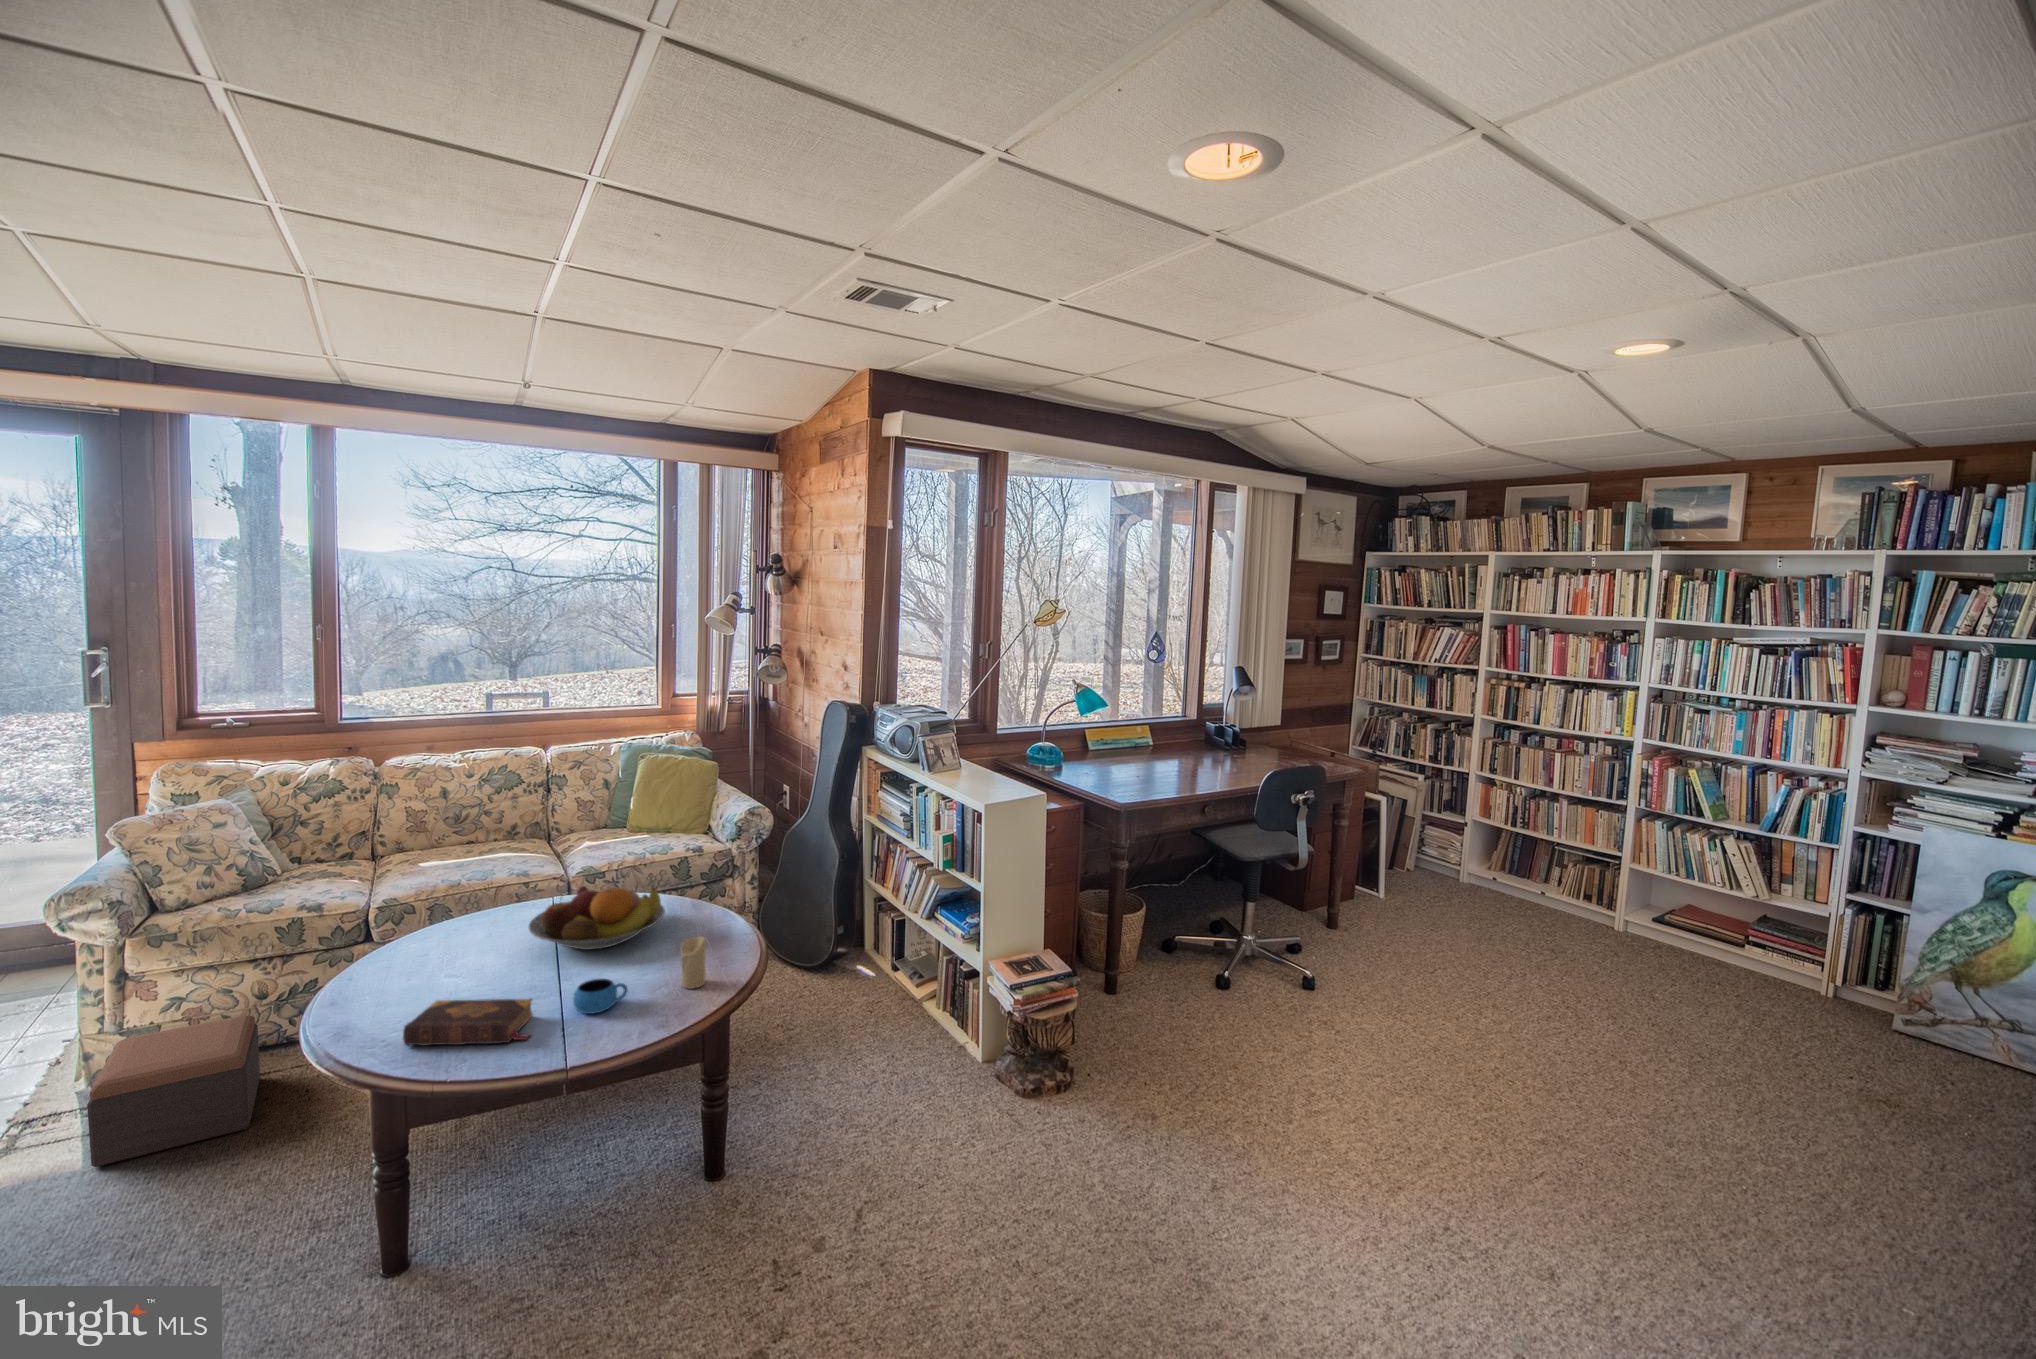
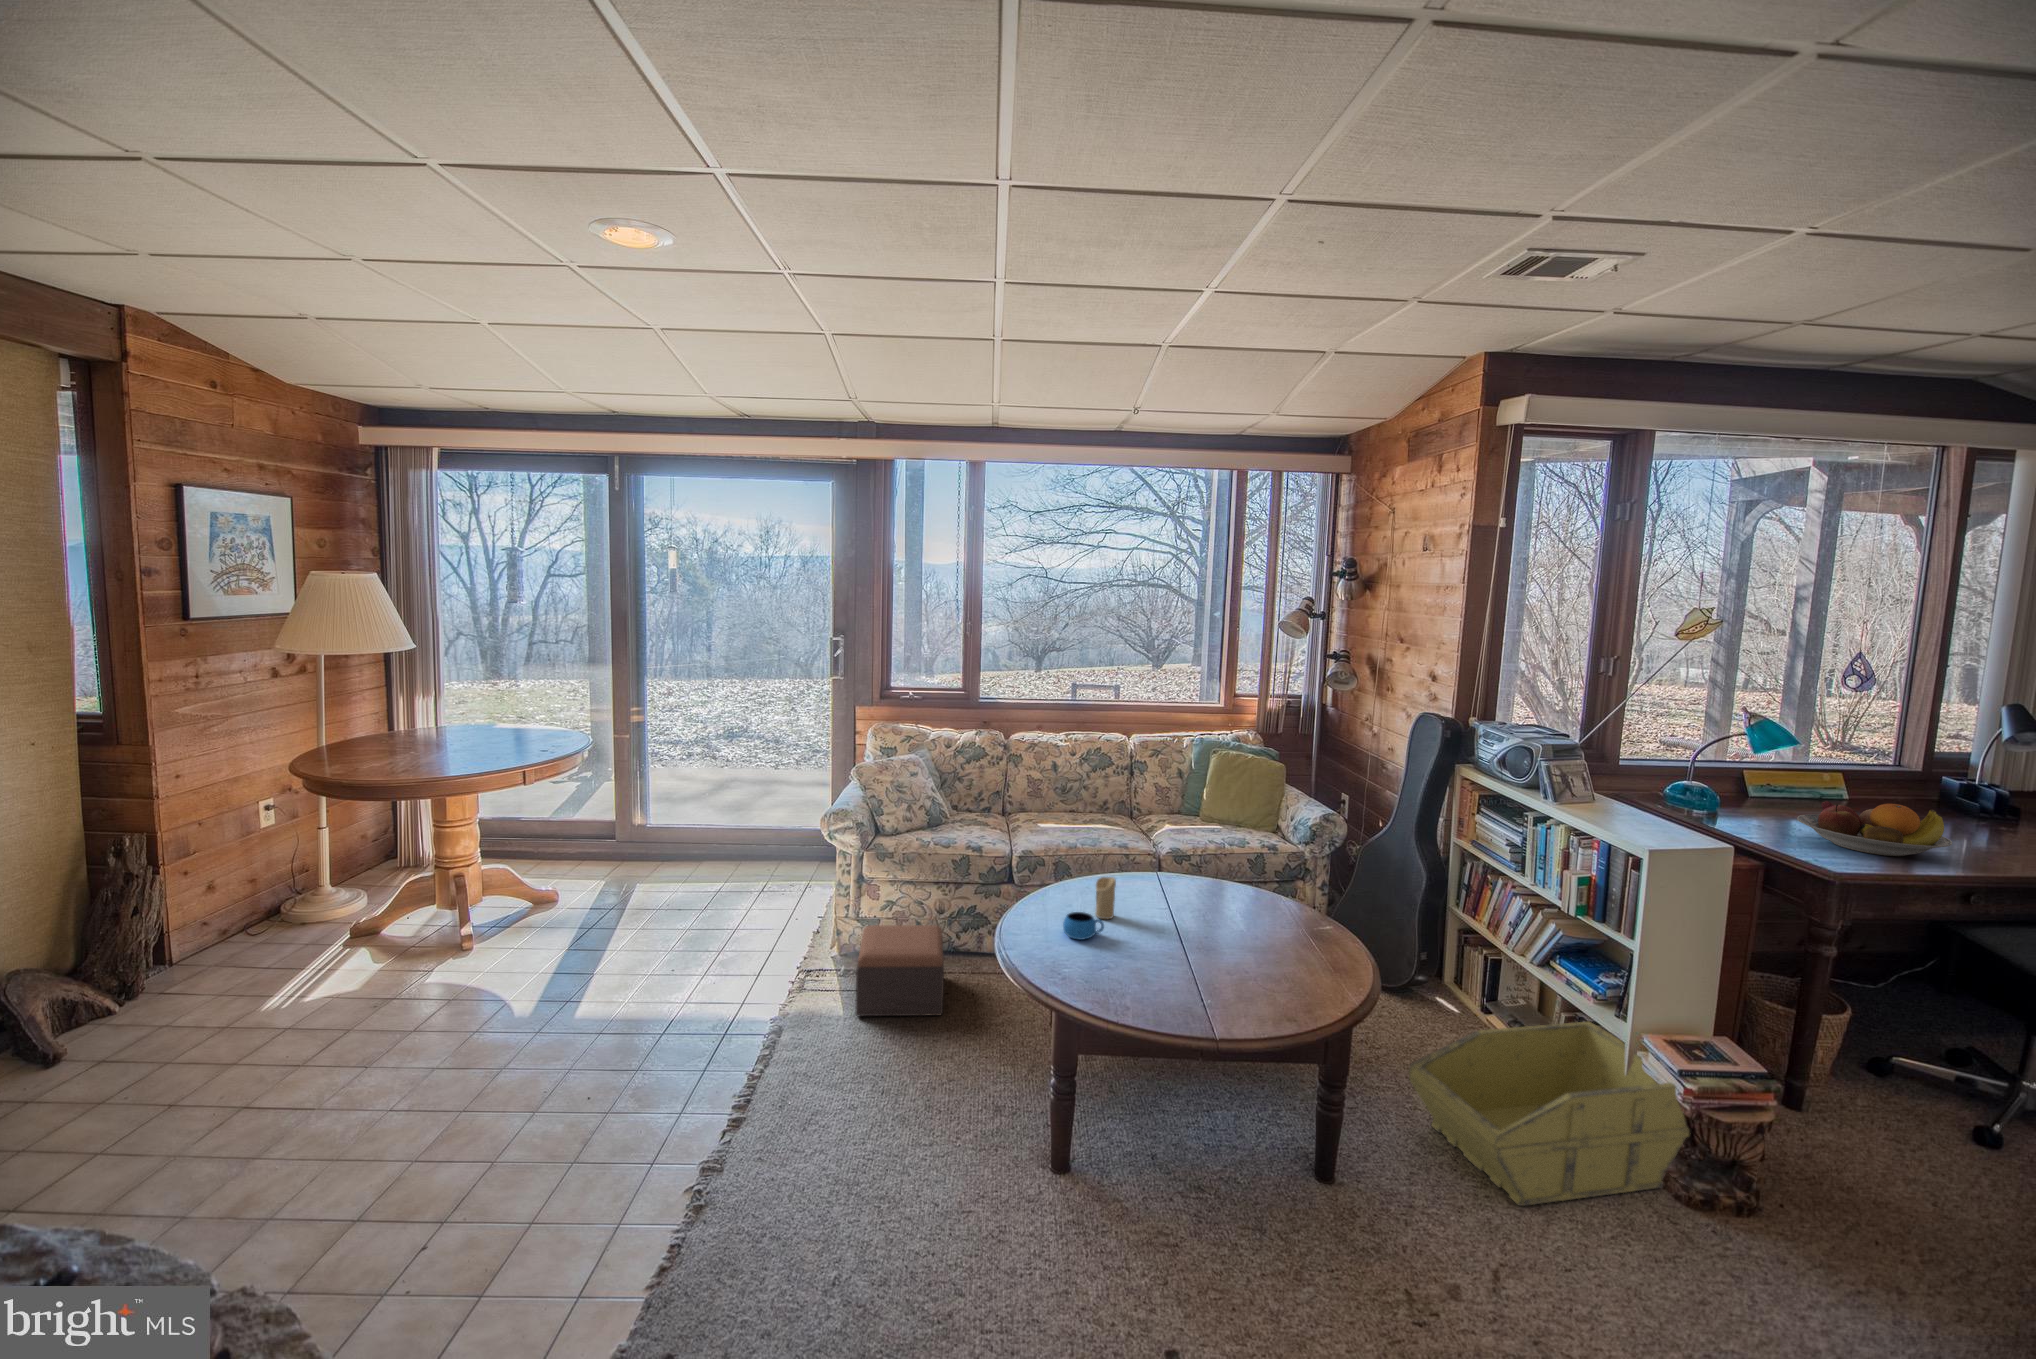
fruit bowl: present [528,886,665,950] -> present [1797,801,1952,856]
candle: present [681,936,706,989] -> present [1095,877,1116,919]
storage bin: none [800,960,1025,1142] -> present [1409,1021,1689,1206]
mug: present [573,979,628,1014] -> present [1063,912,1104,940]
book: present [403,999,532,1046] -> none [1087,947,1187,1001]

